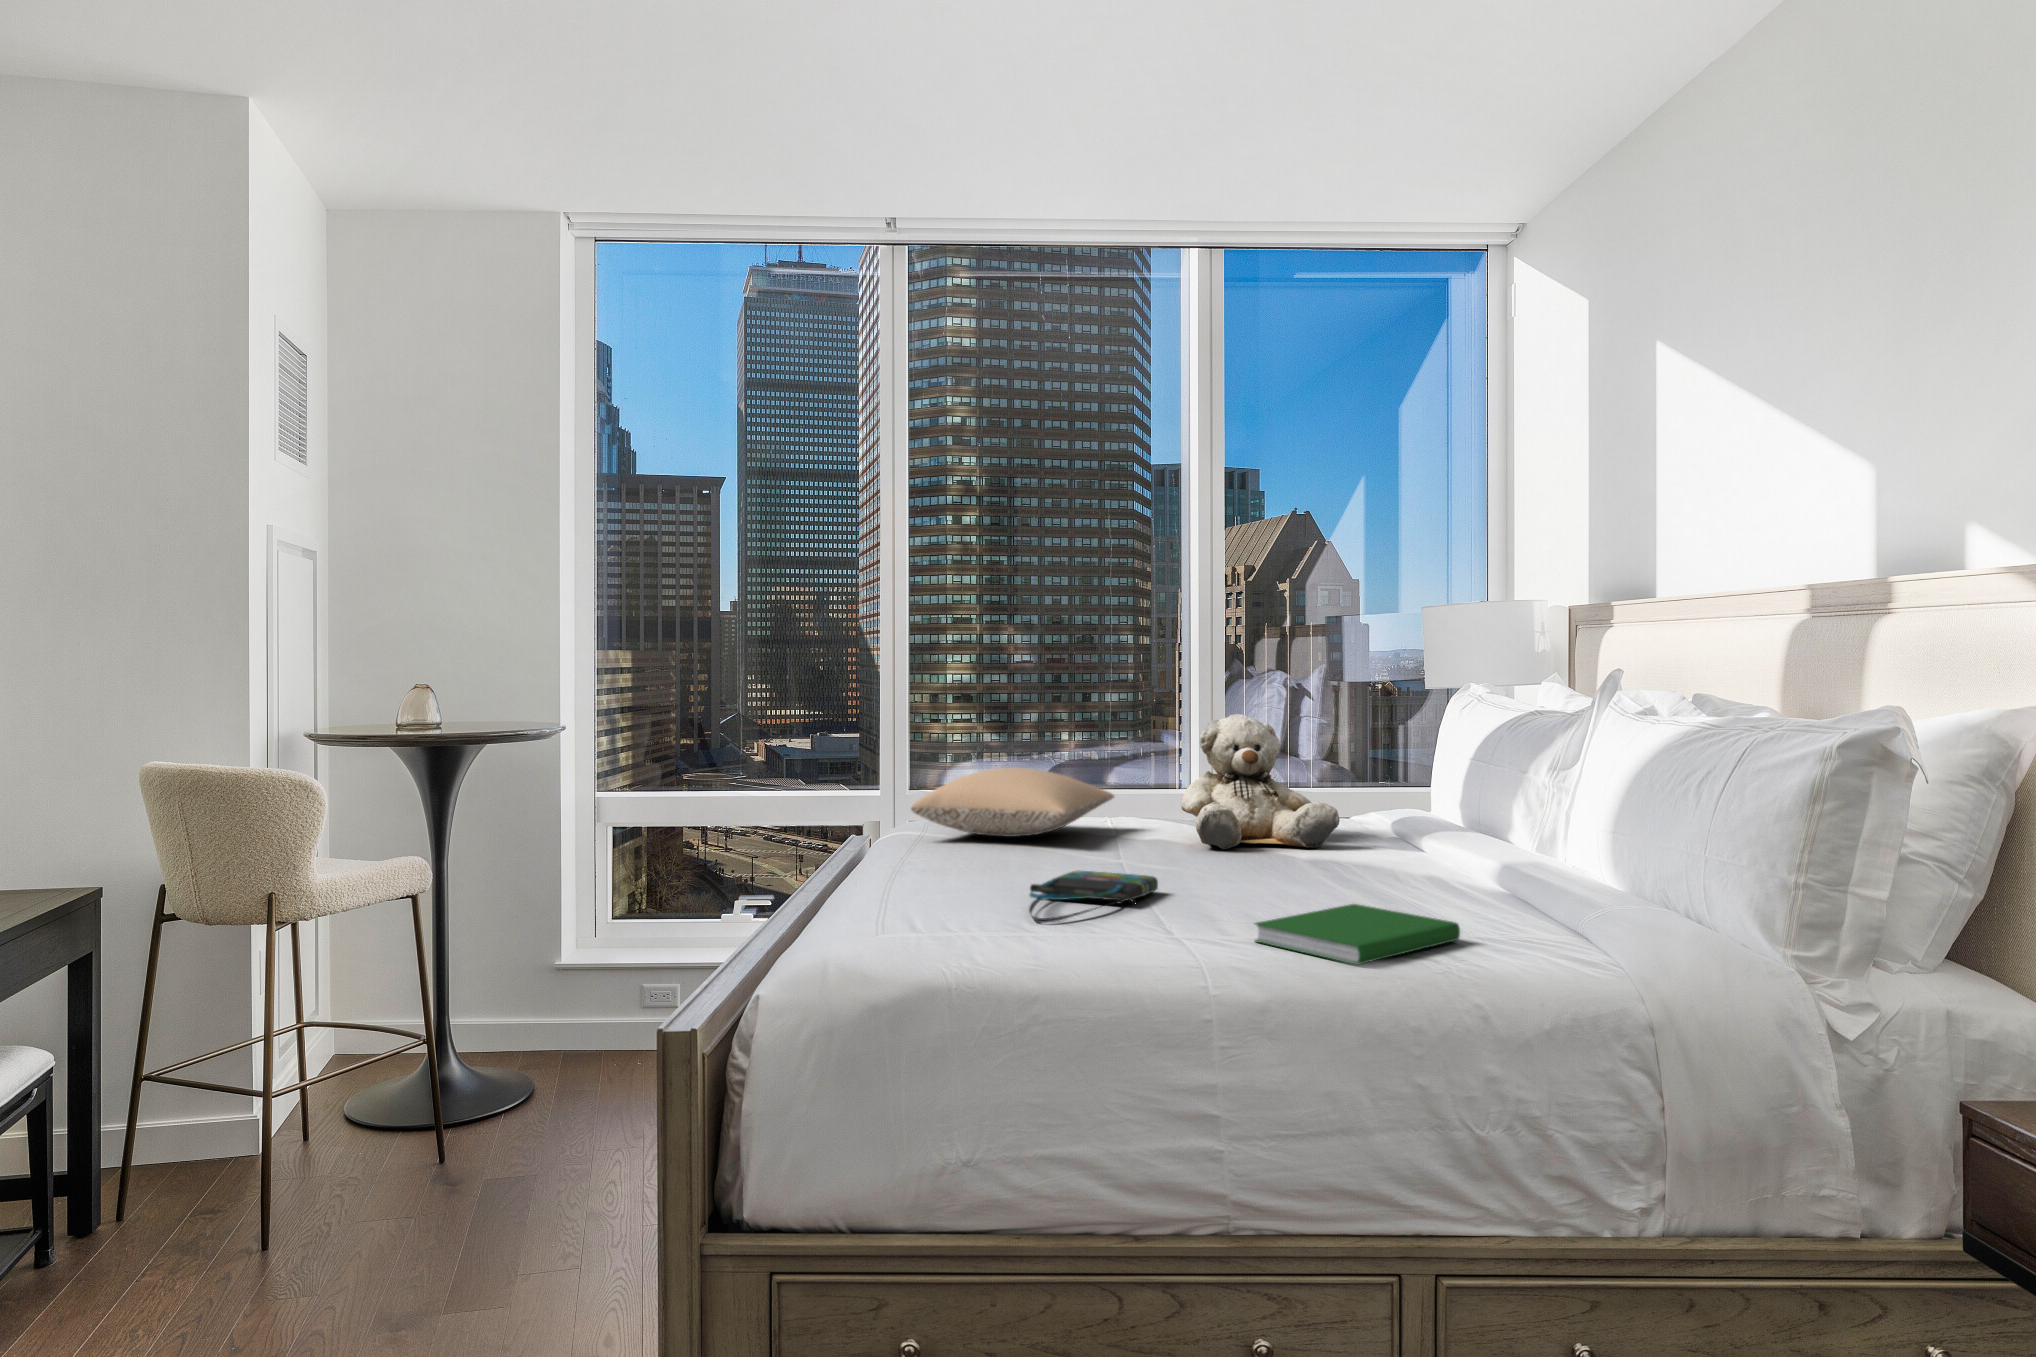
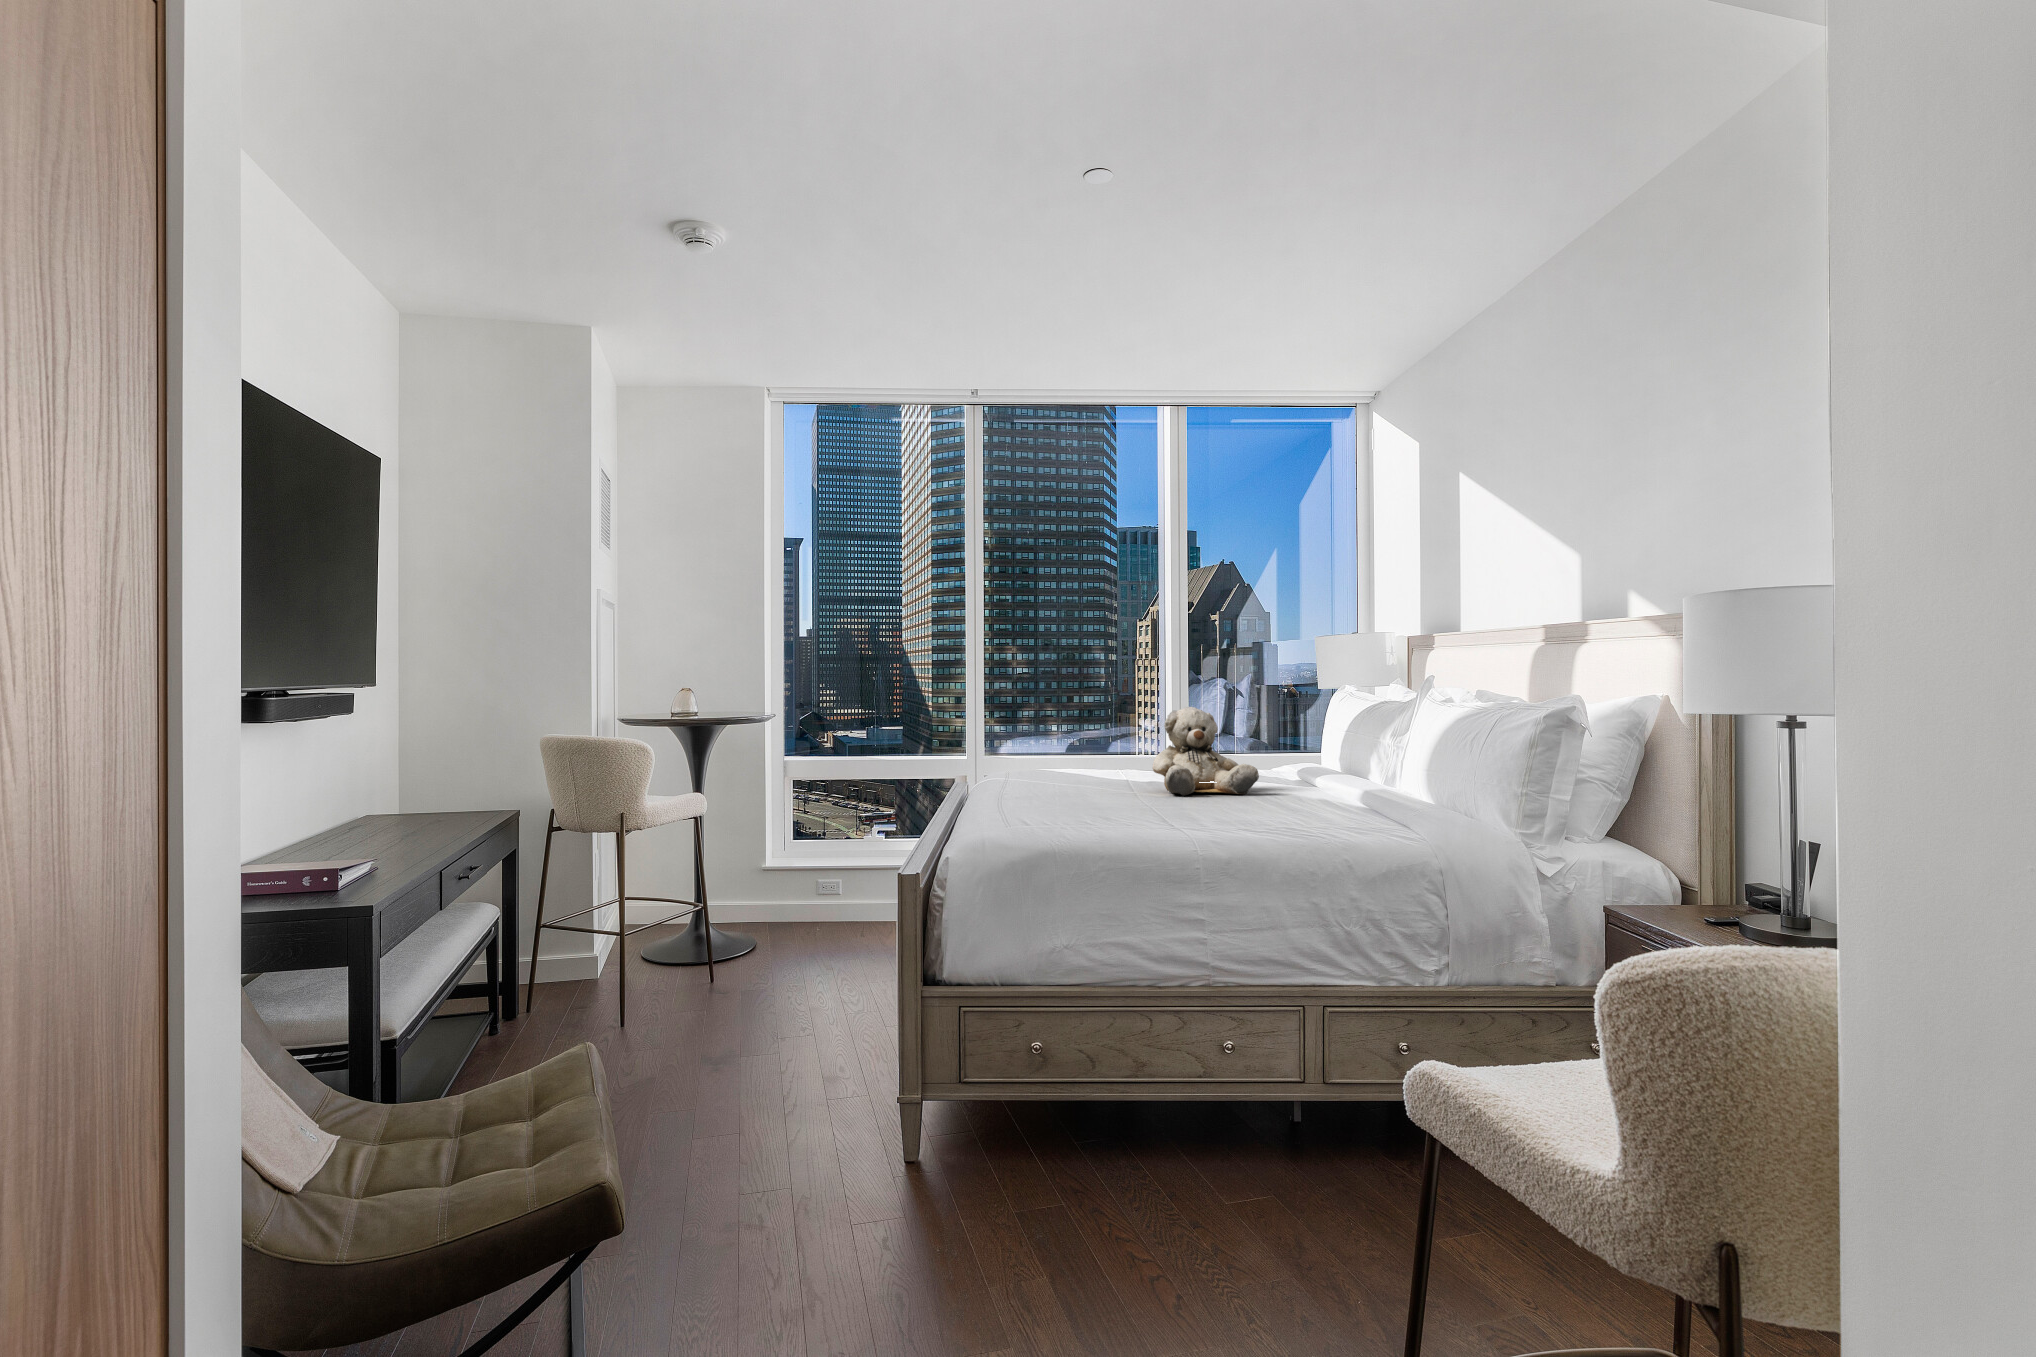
pillow: present [911,768,1114,837] -> none [971,745,1104,790]
tote bag: present [1029,871,1158,923] -> none [1076,802,1153,826]
hardcover book: present [1255,904,1460,965] -> none [1222,813,1339,838]

